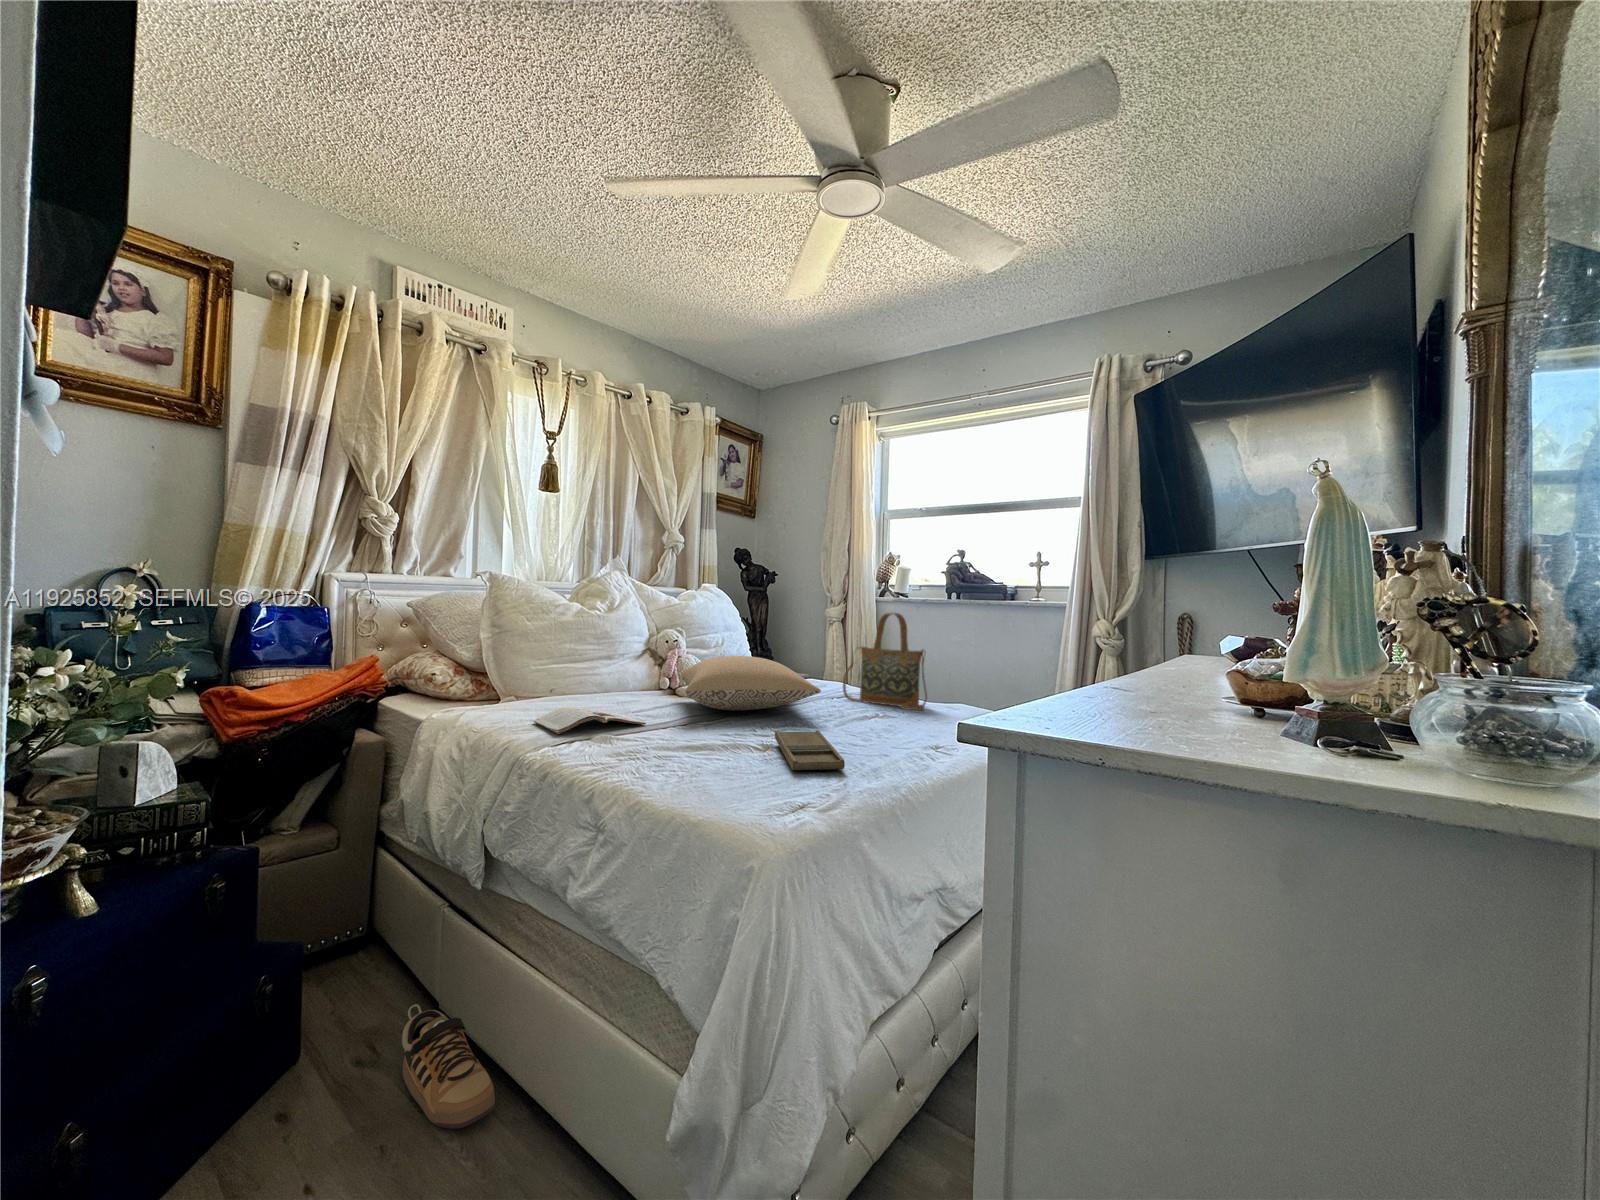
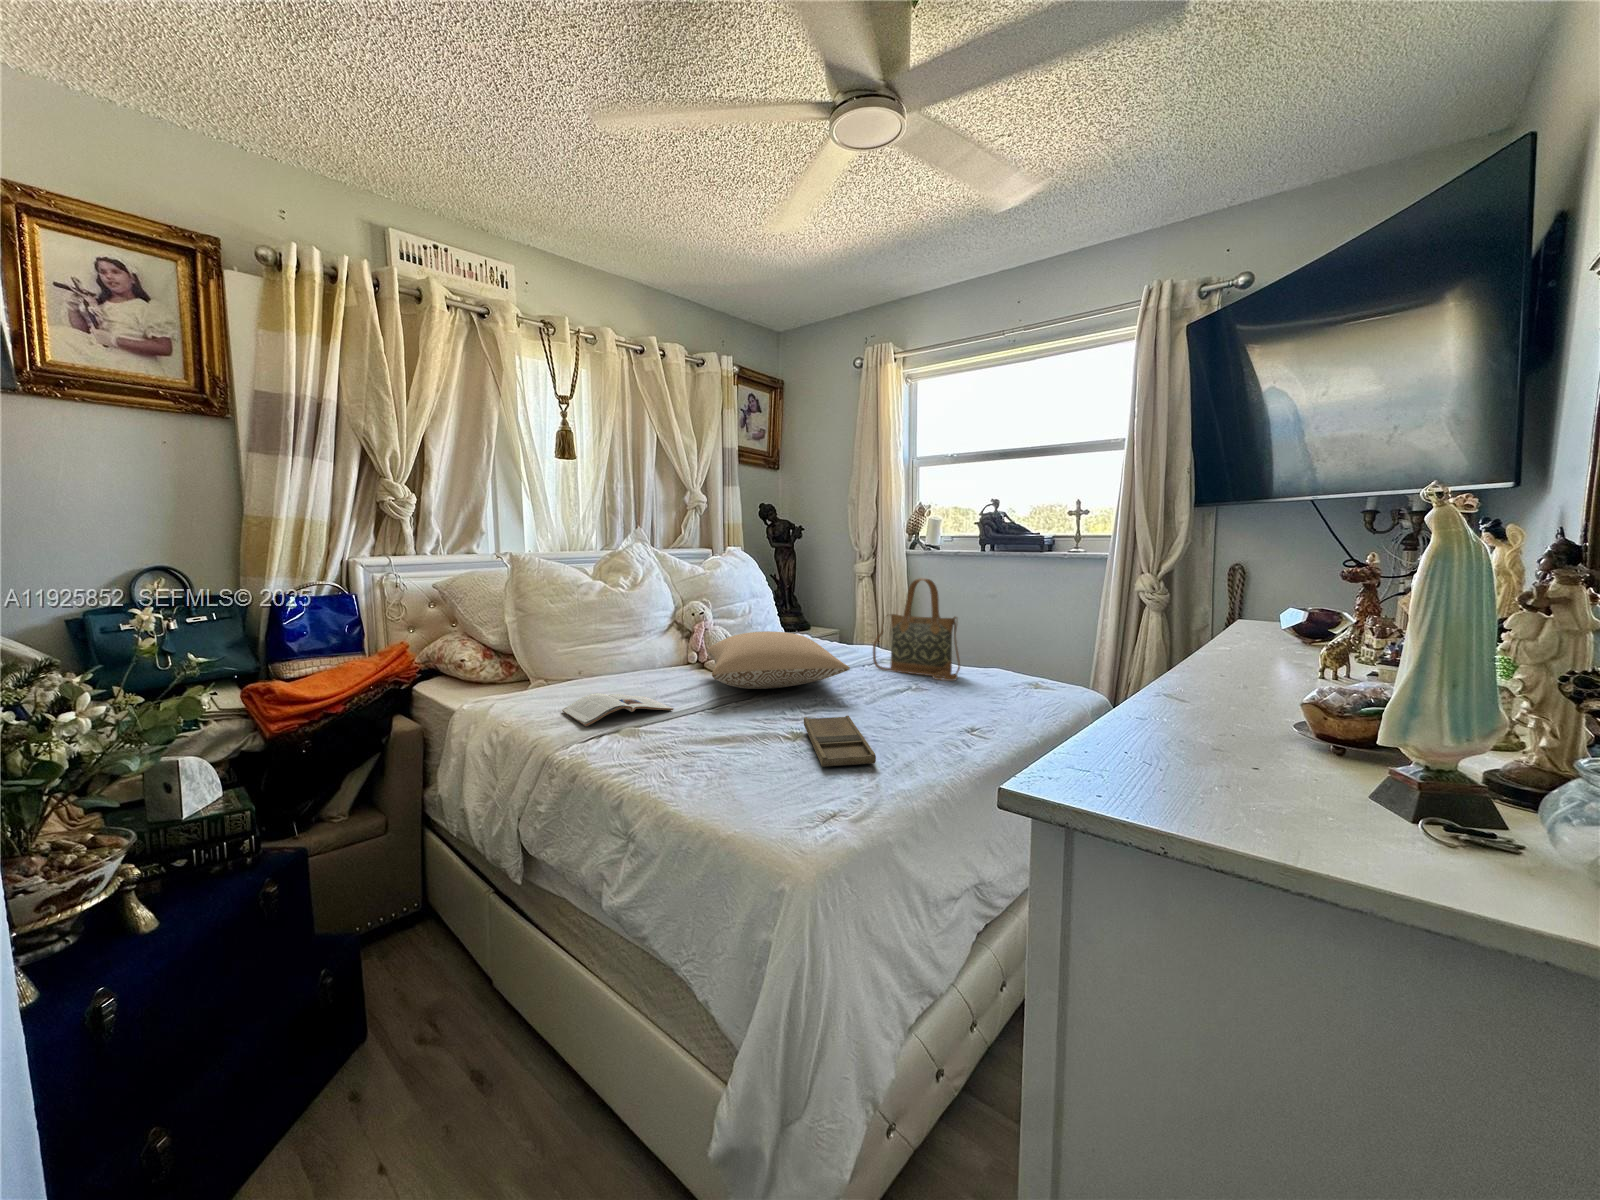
shoe: present [402,1004,495,1129] -> none [459,987,549,1108]

